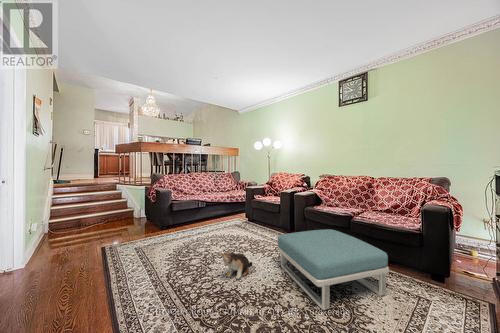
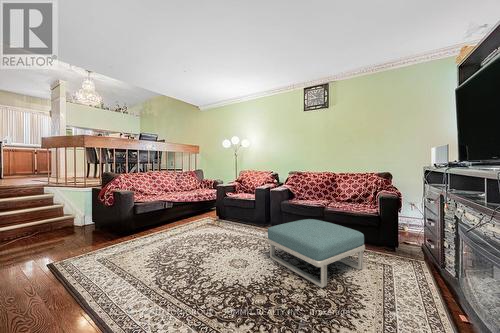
plush toy: present [220,251,252,279] -> none [217,246,243,274]

